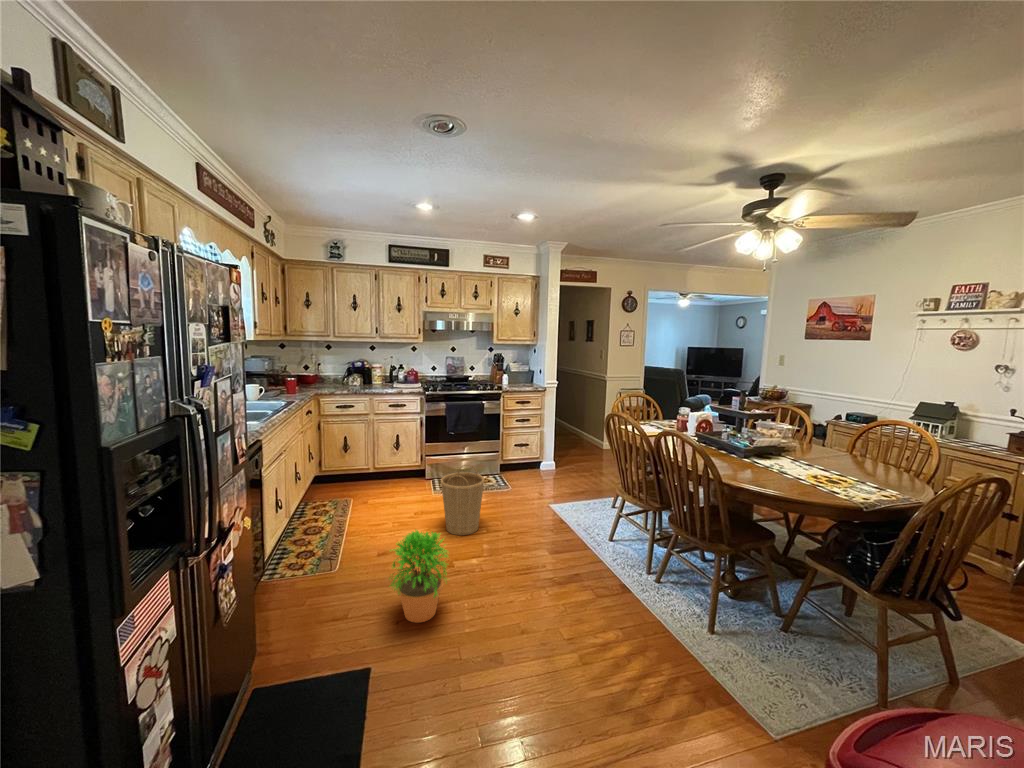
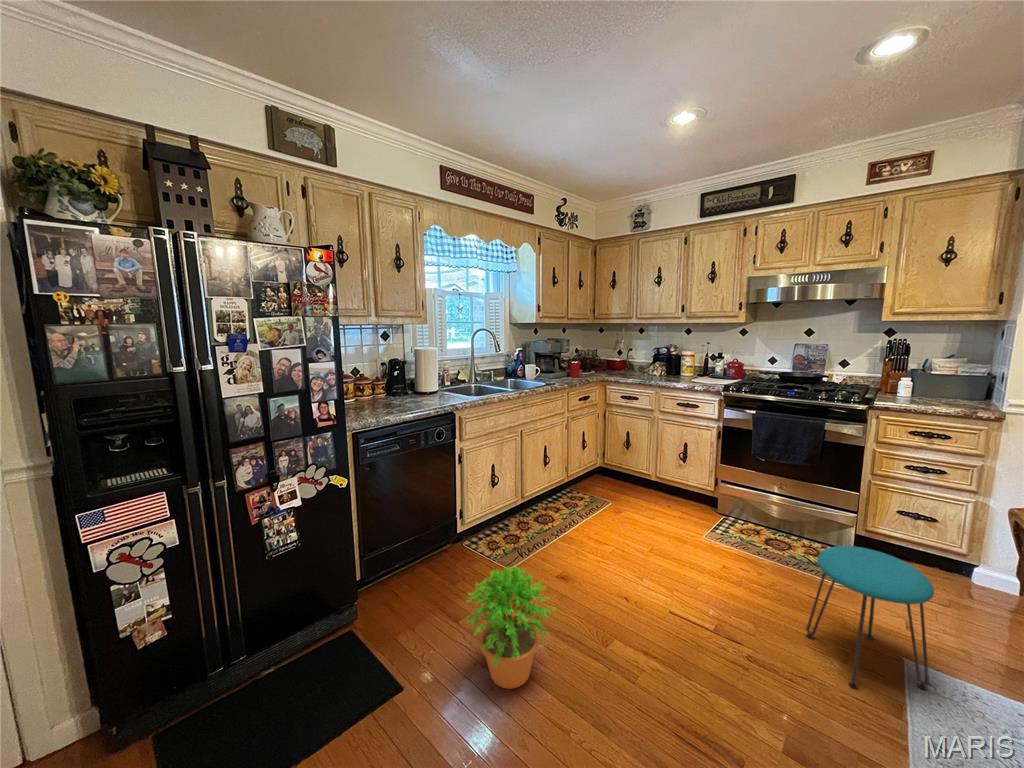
stool: none [520,458,565,523] -> present [806,546,934,690]
basket: present [441,465,484,535] -> none [654,510,725,617]

